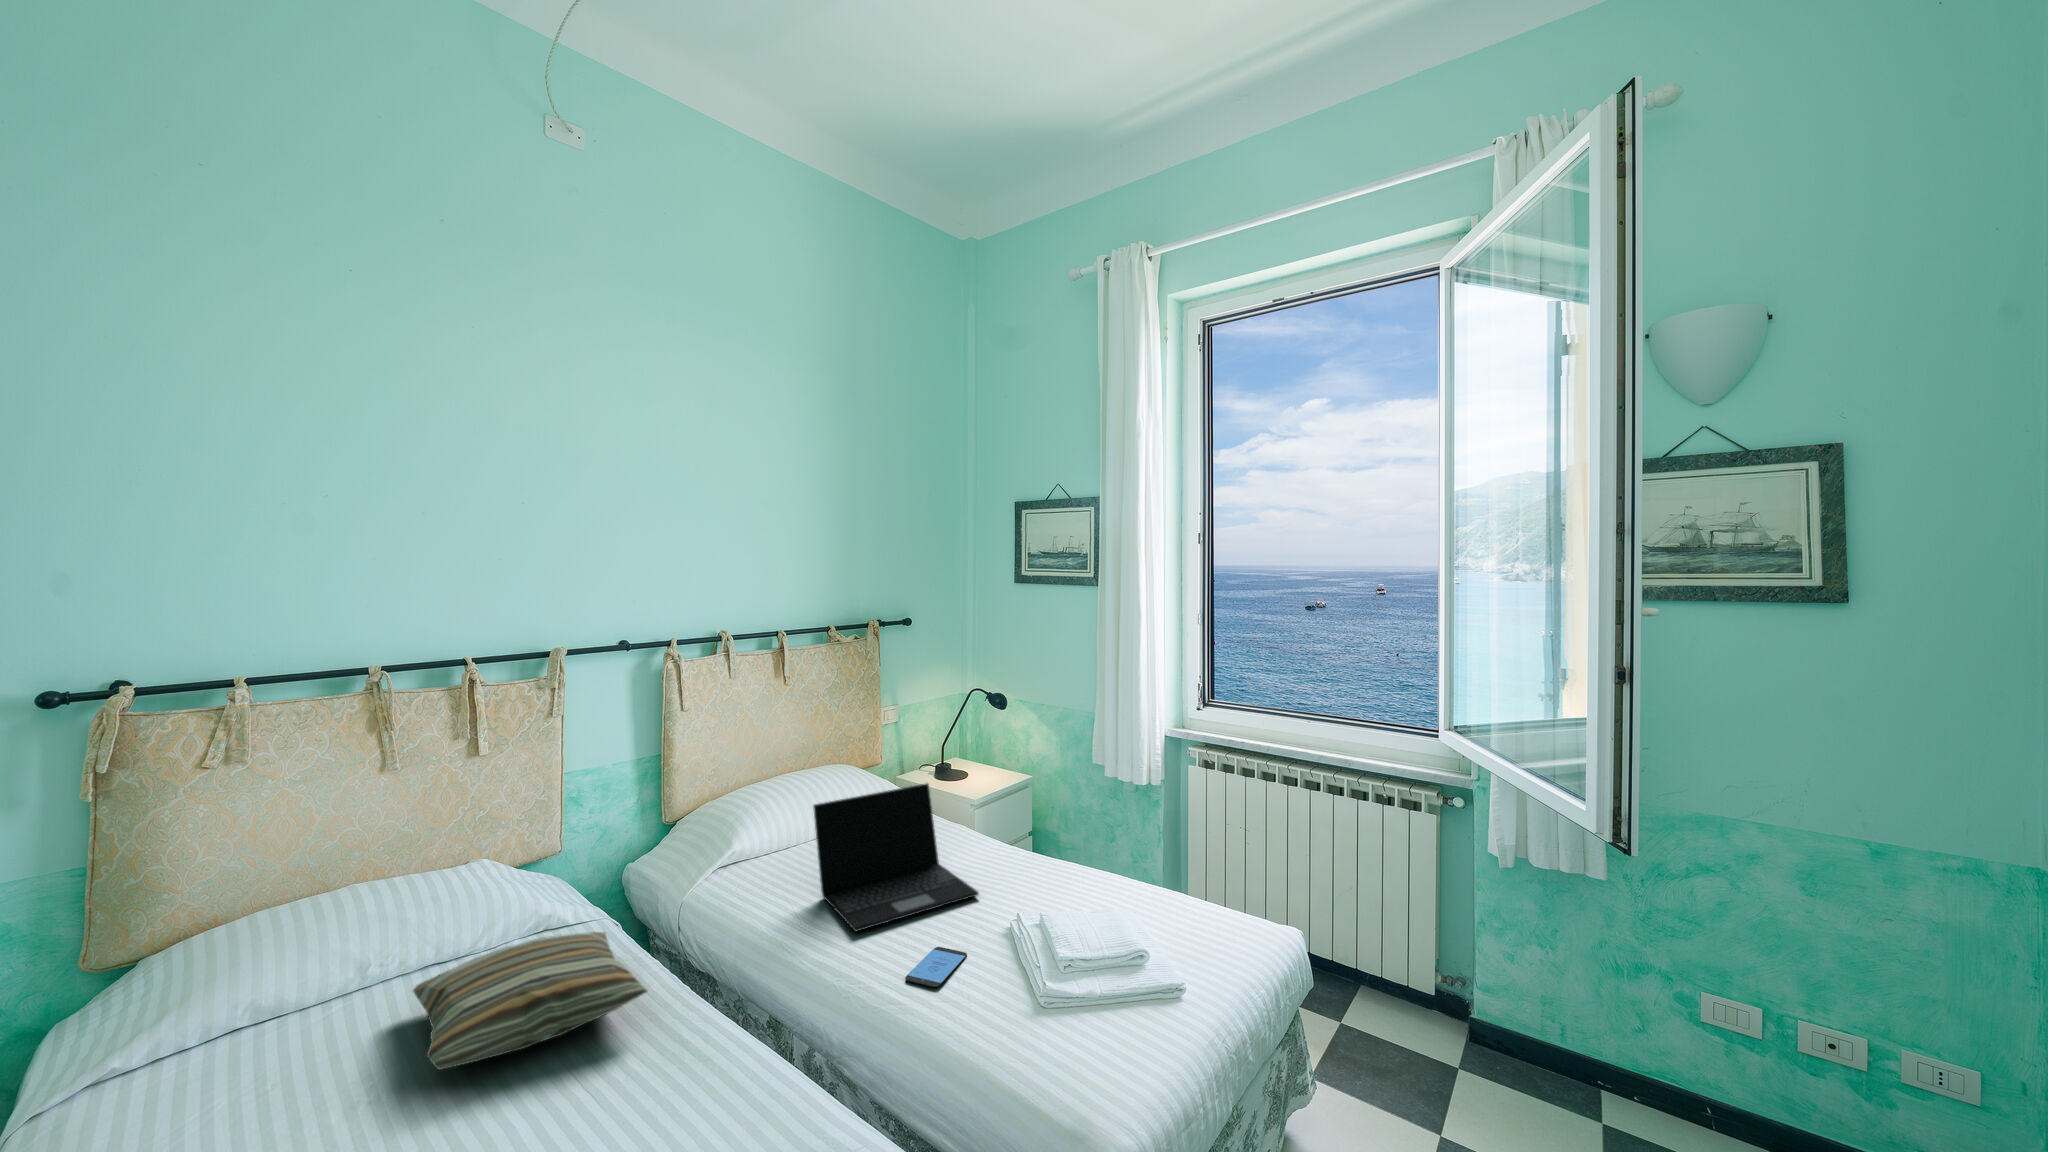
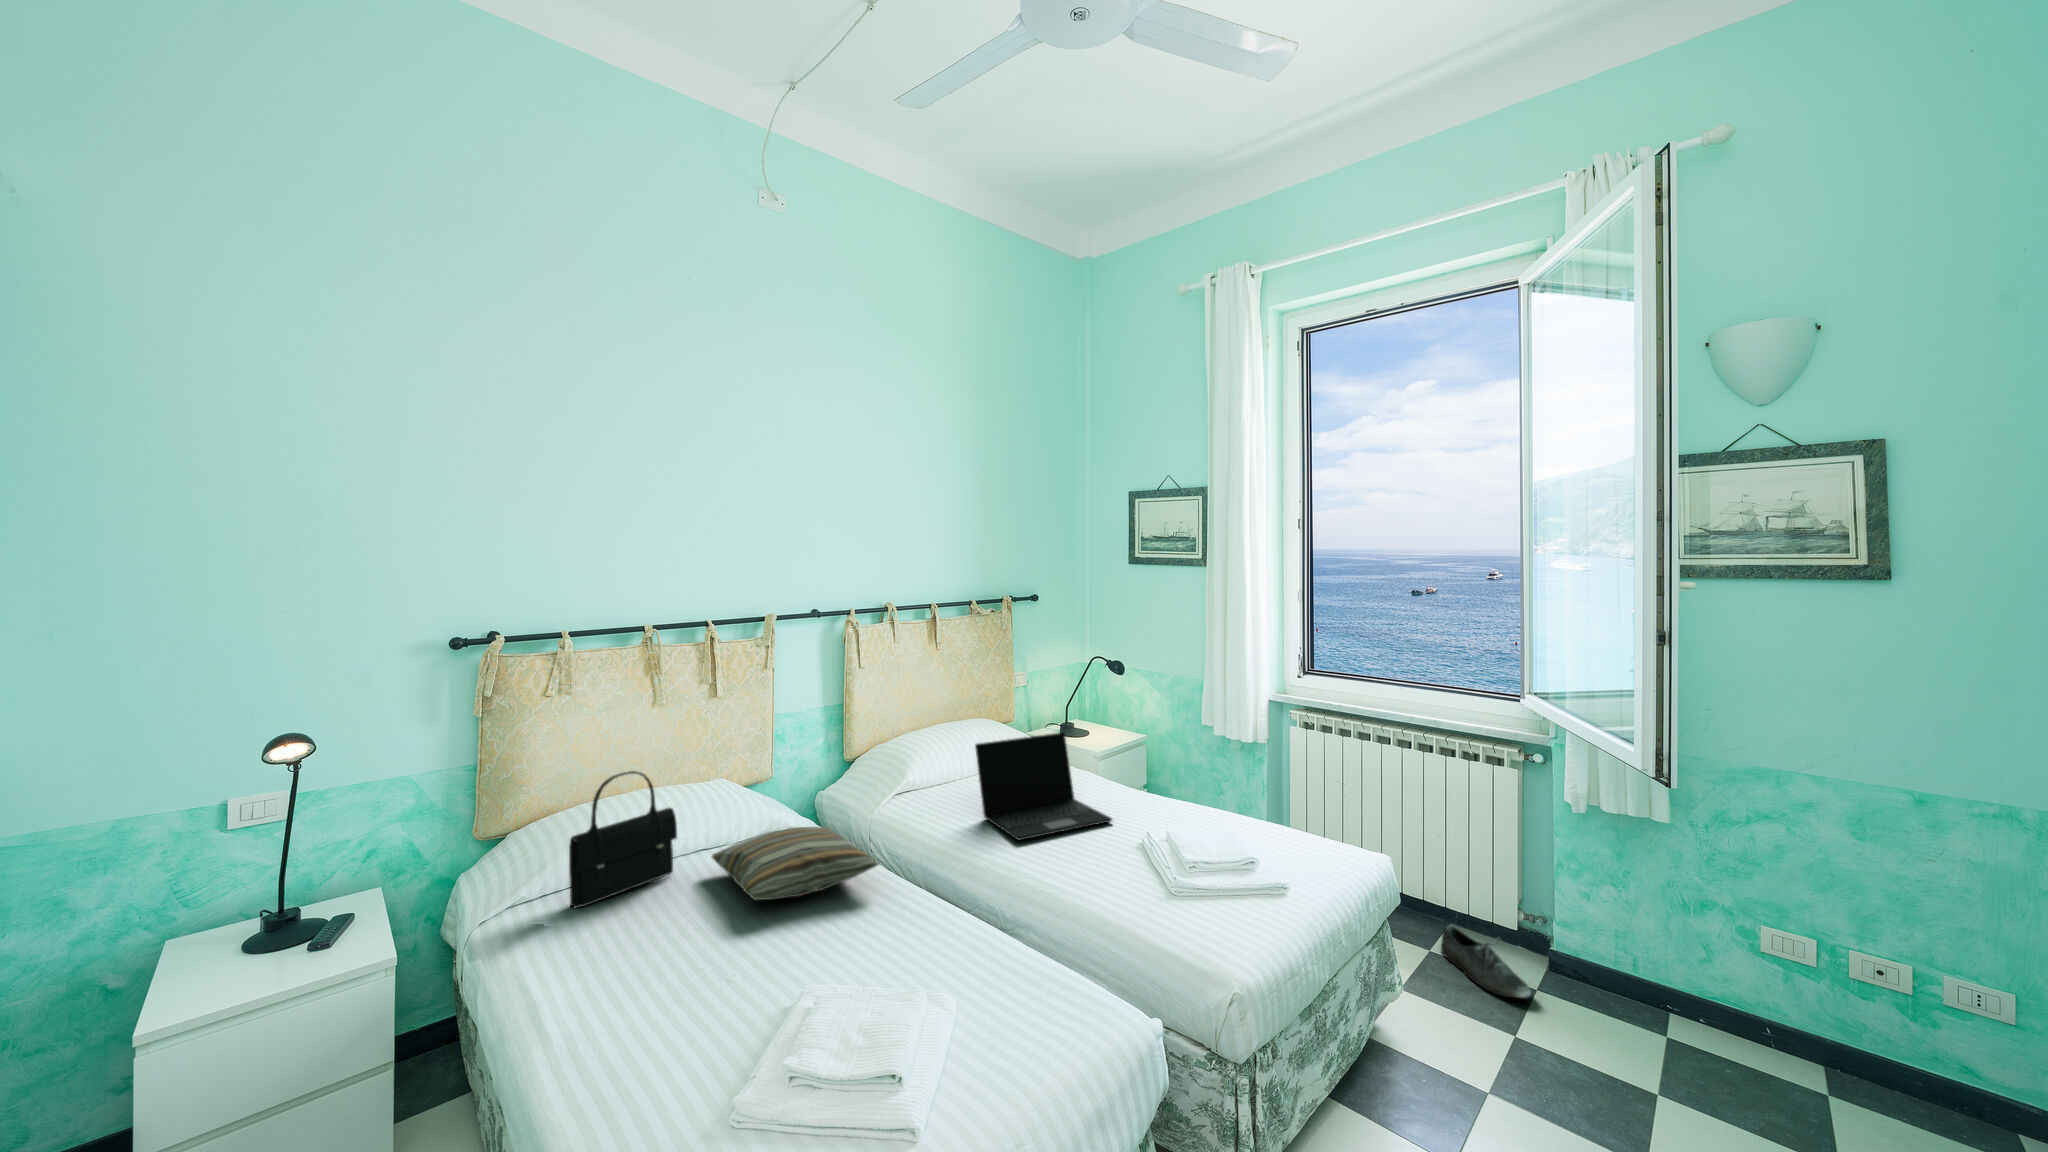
handbag: none [150,883,359,1101] -> present [569,771,677,908]
smartphone: present [905,947,967,987] -> none [1065,853,1110,877]
shoe: none [1354,988,1456,1083] -> present [1441,925,1531,999]

